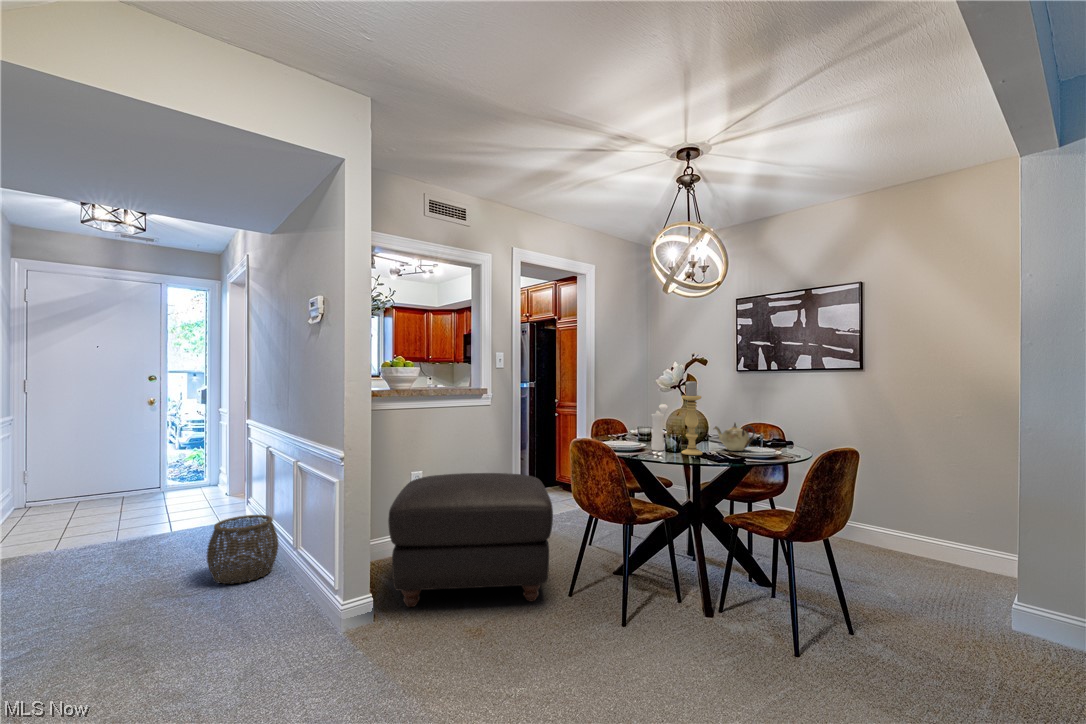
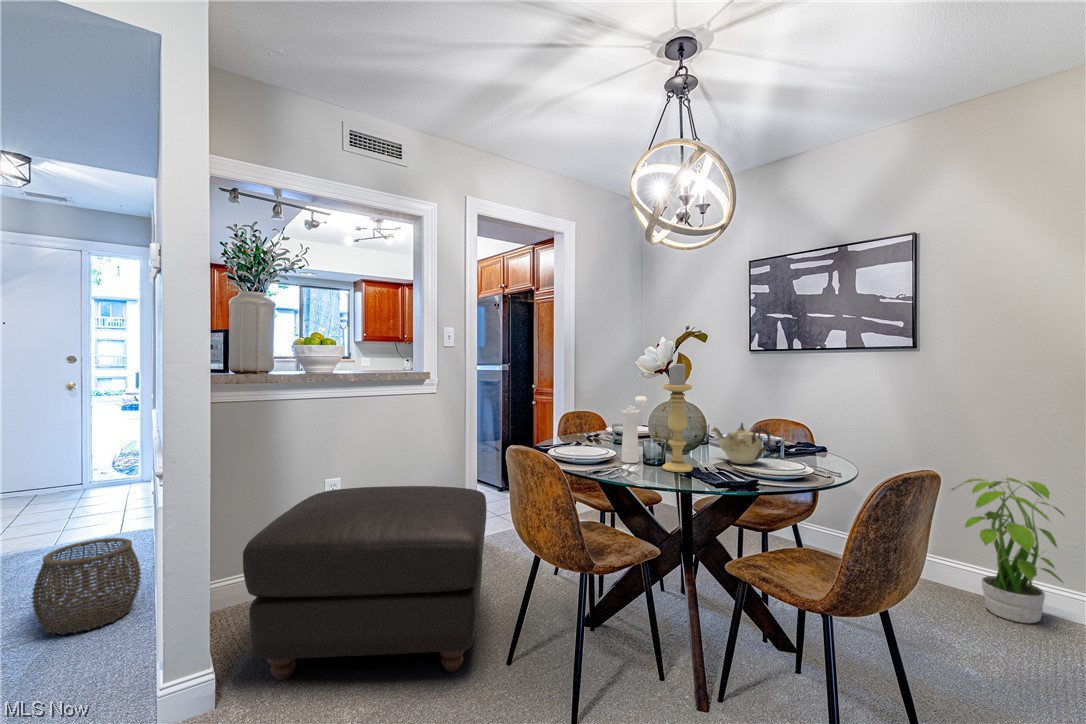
potted plant: none [887,461,969,571] -> present [950,477,1064,623]

